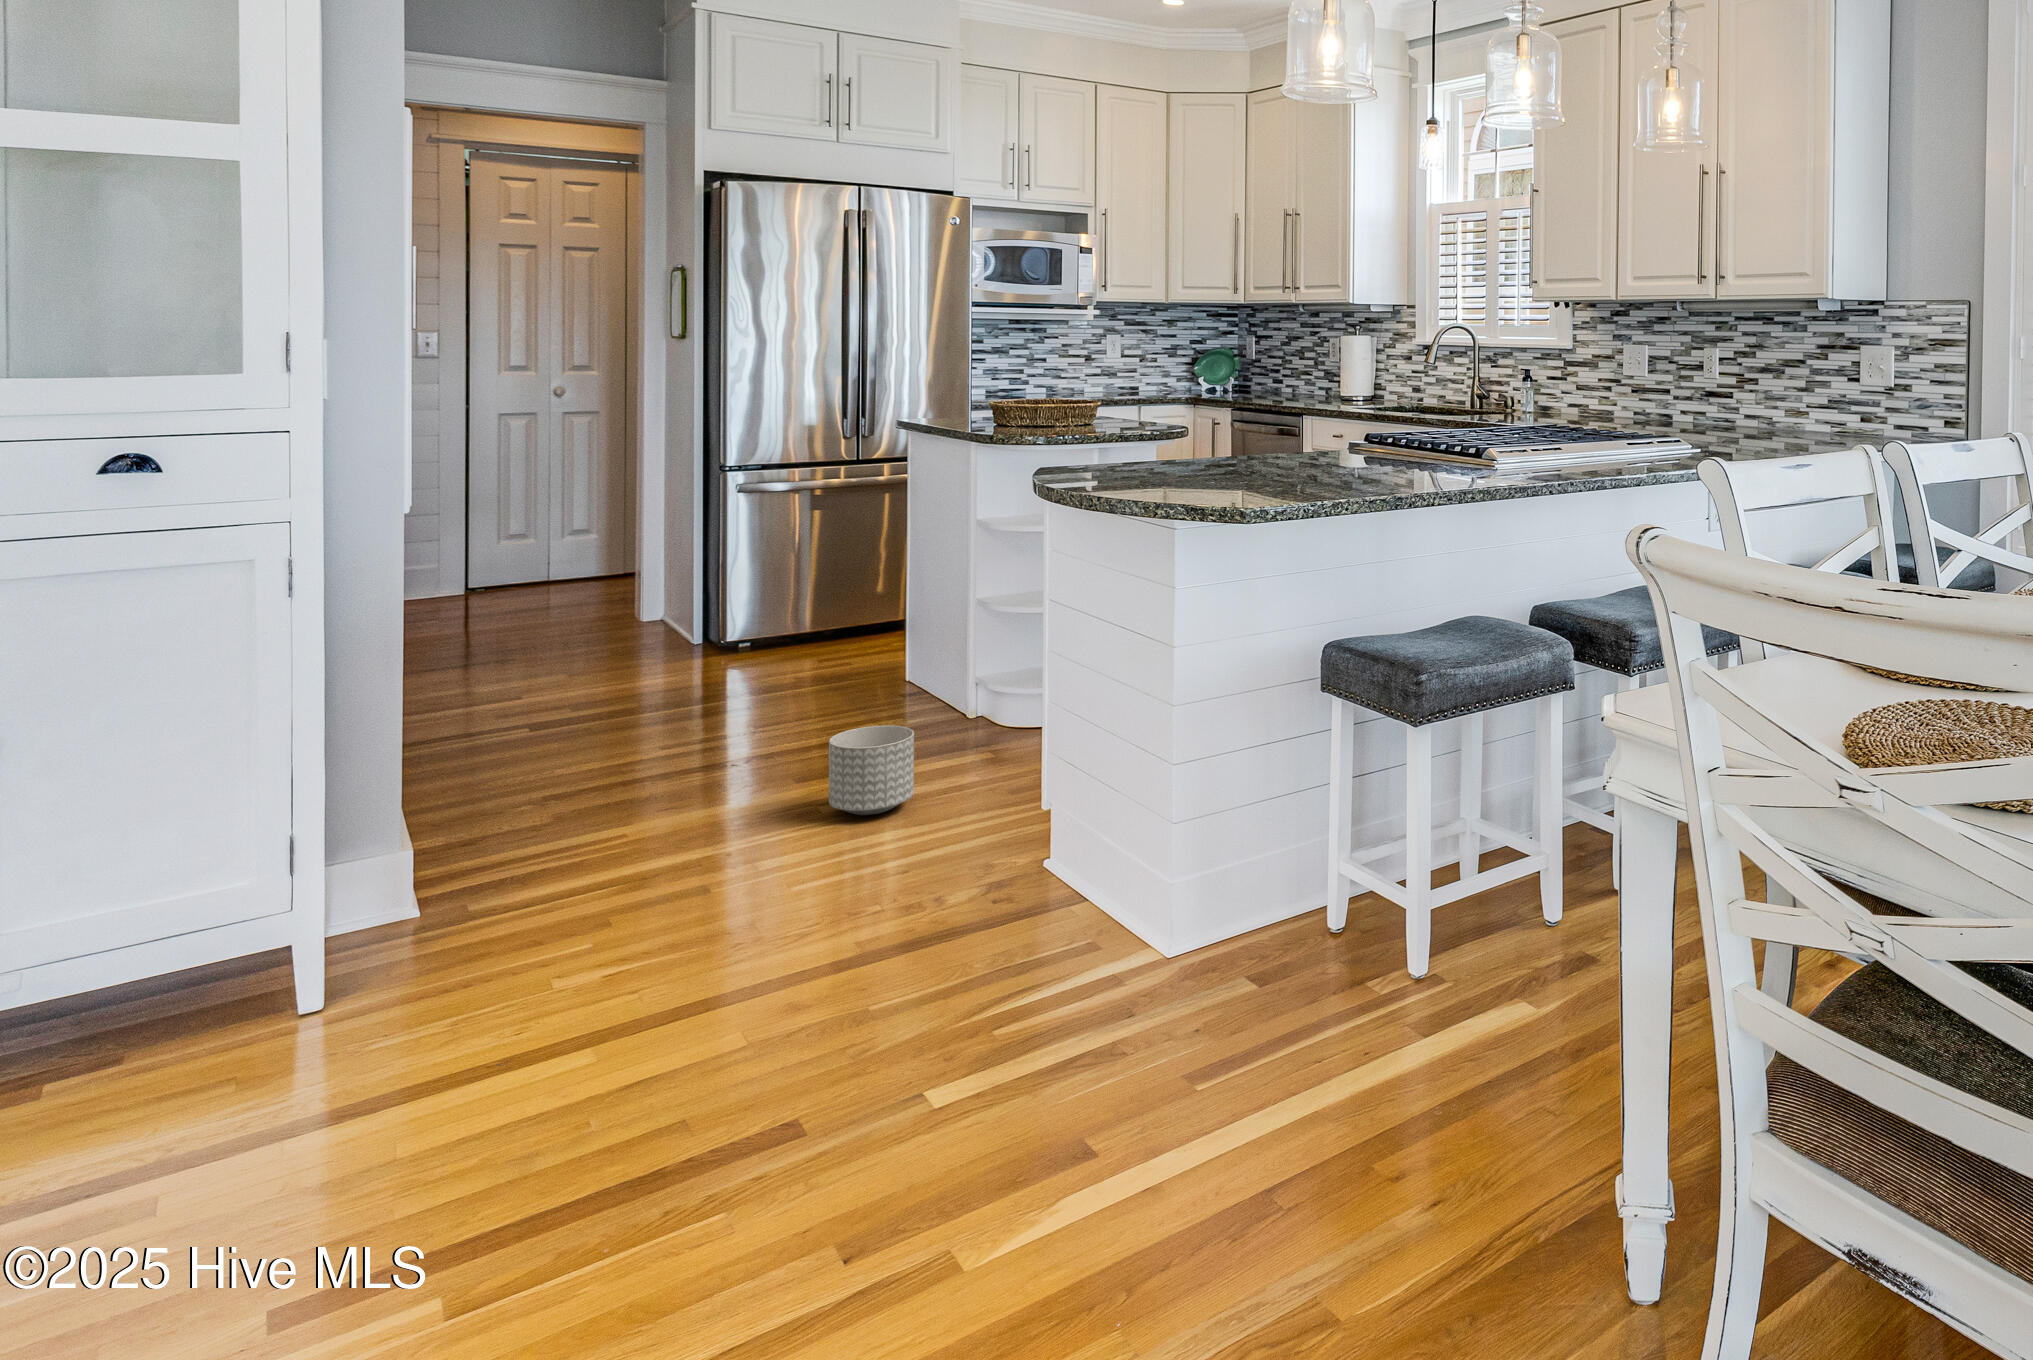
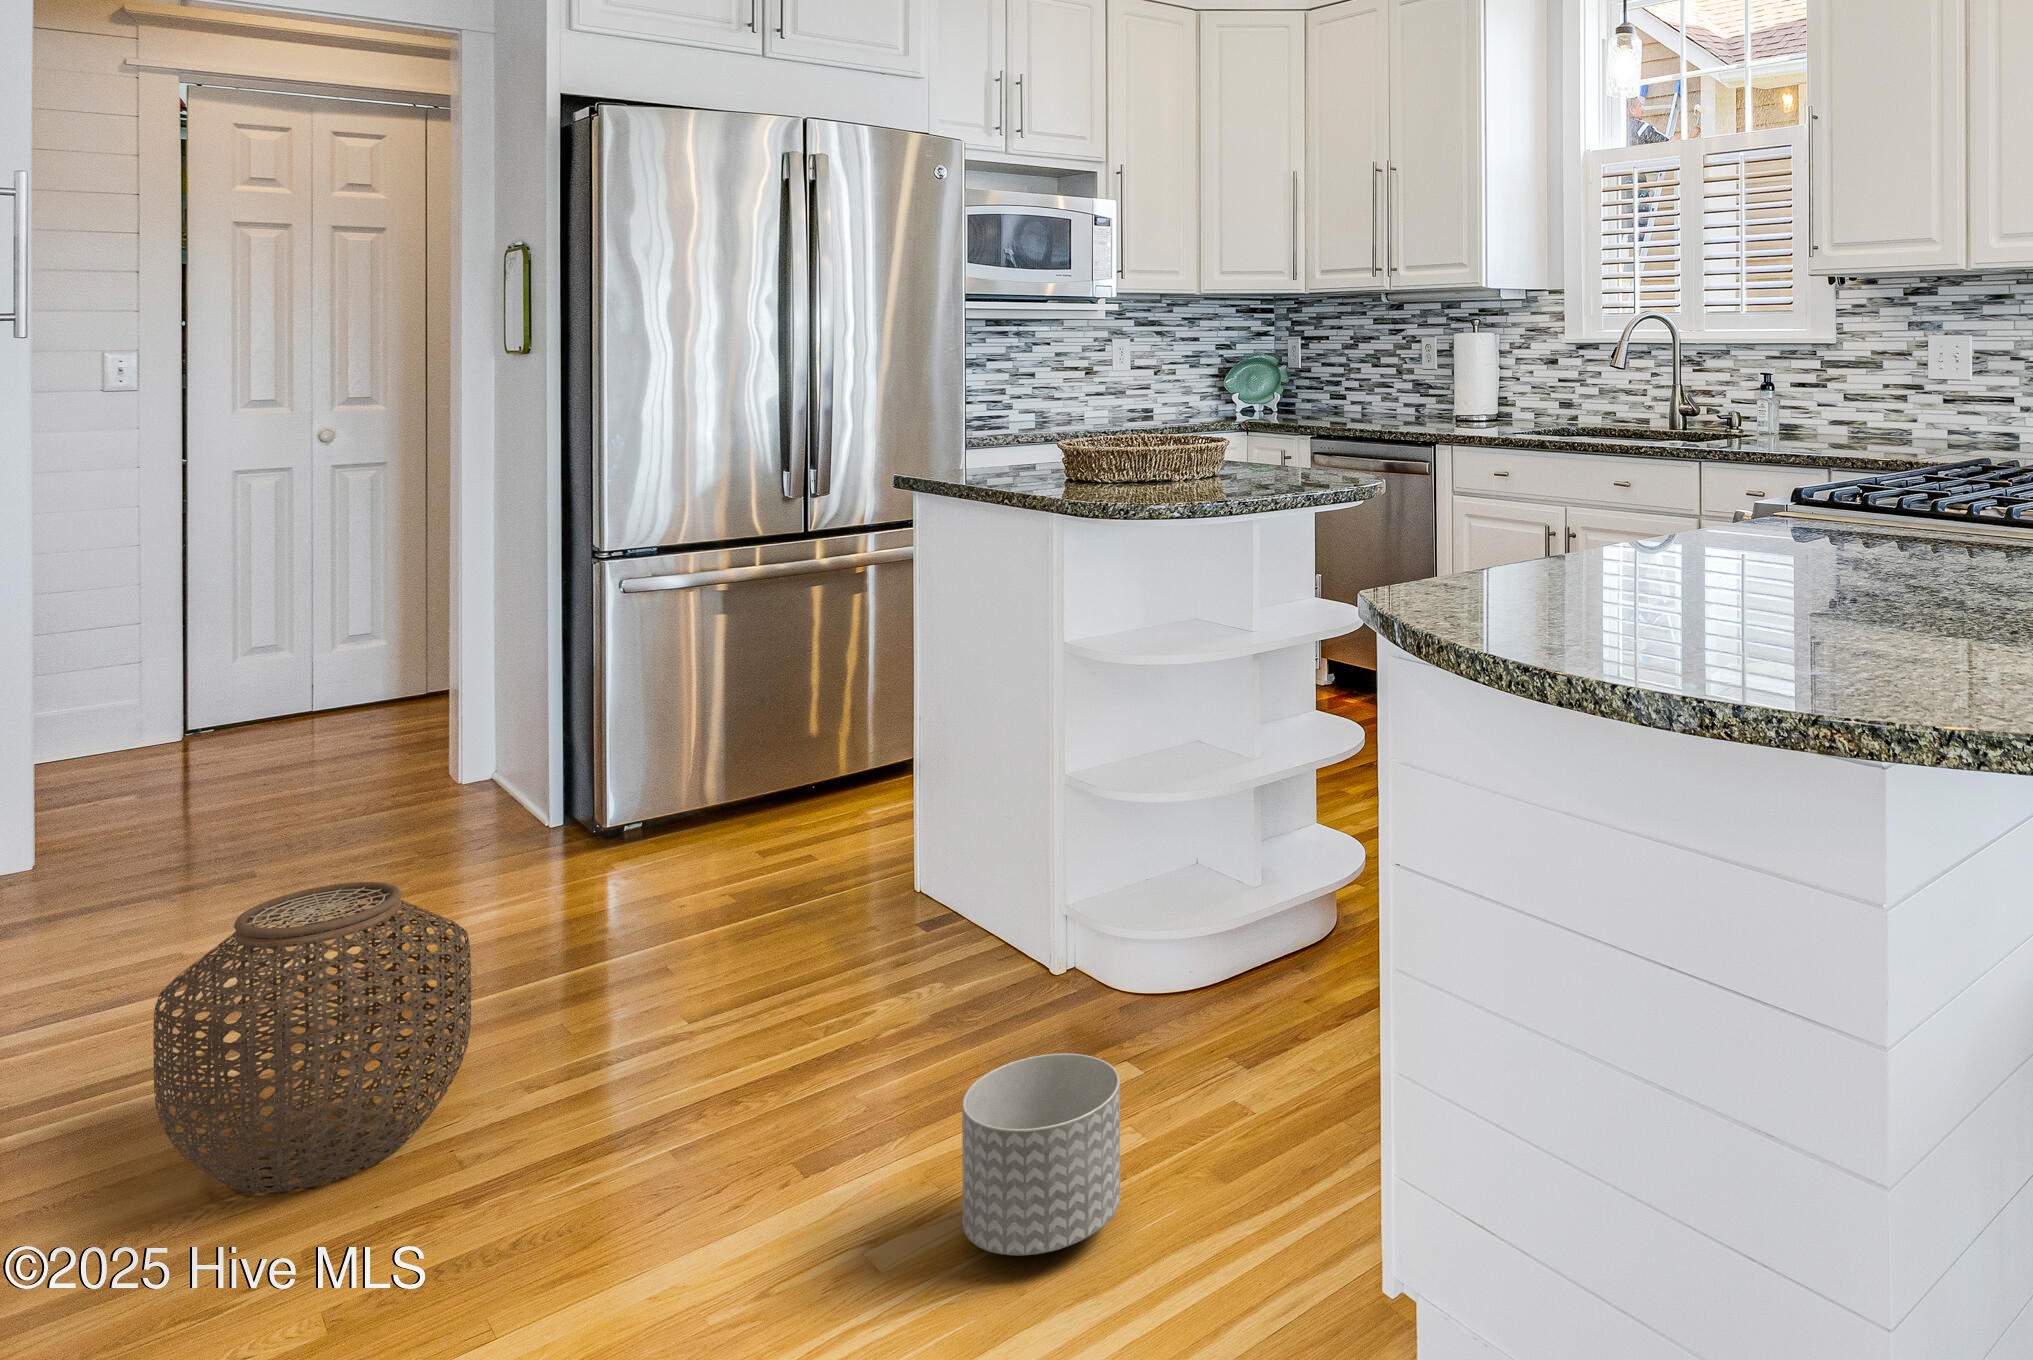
woven basket: none [463,628,616,775] -> present [153,882,471,1193]

